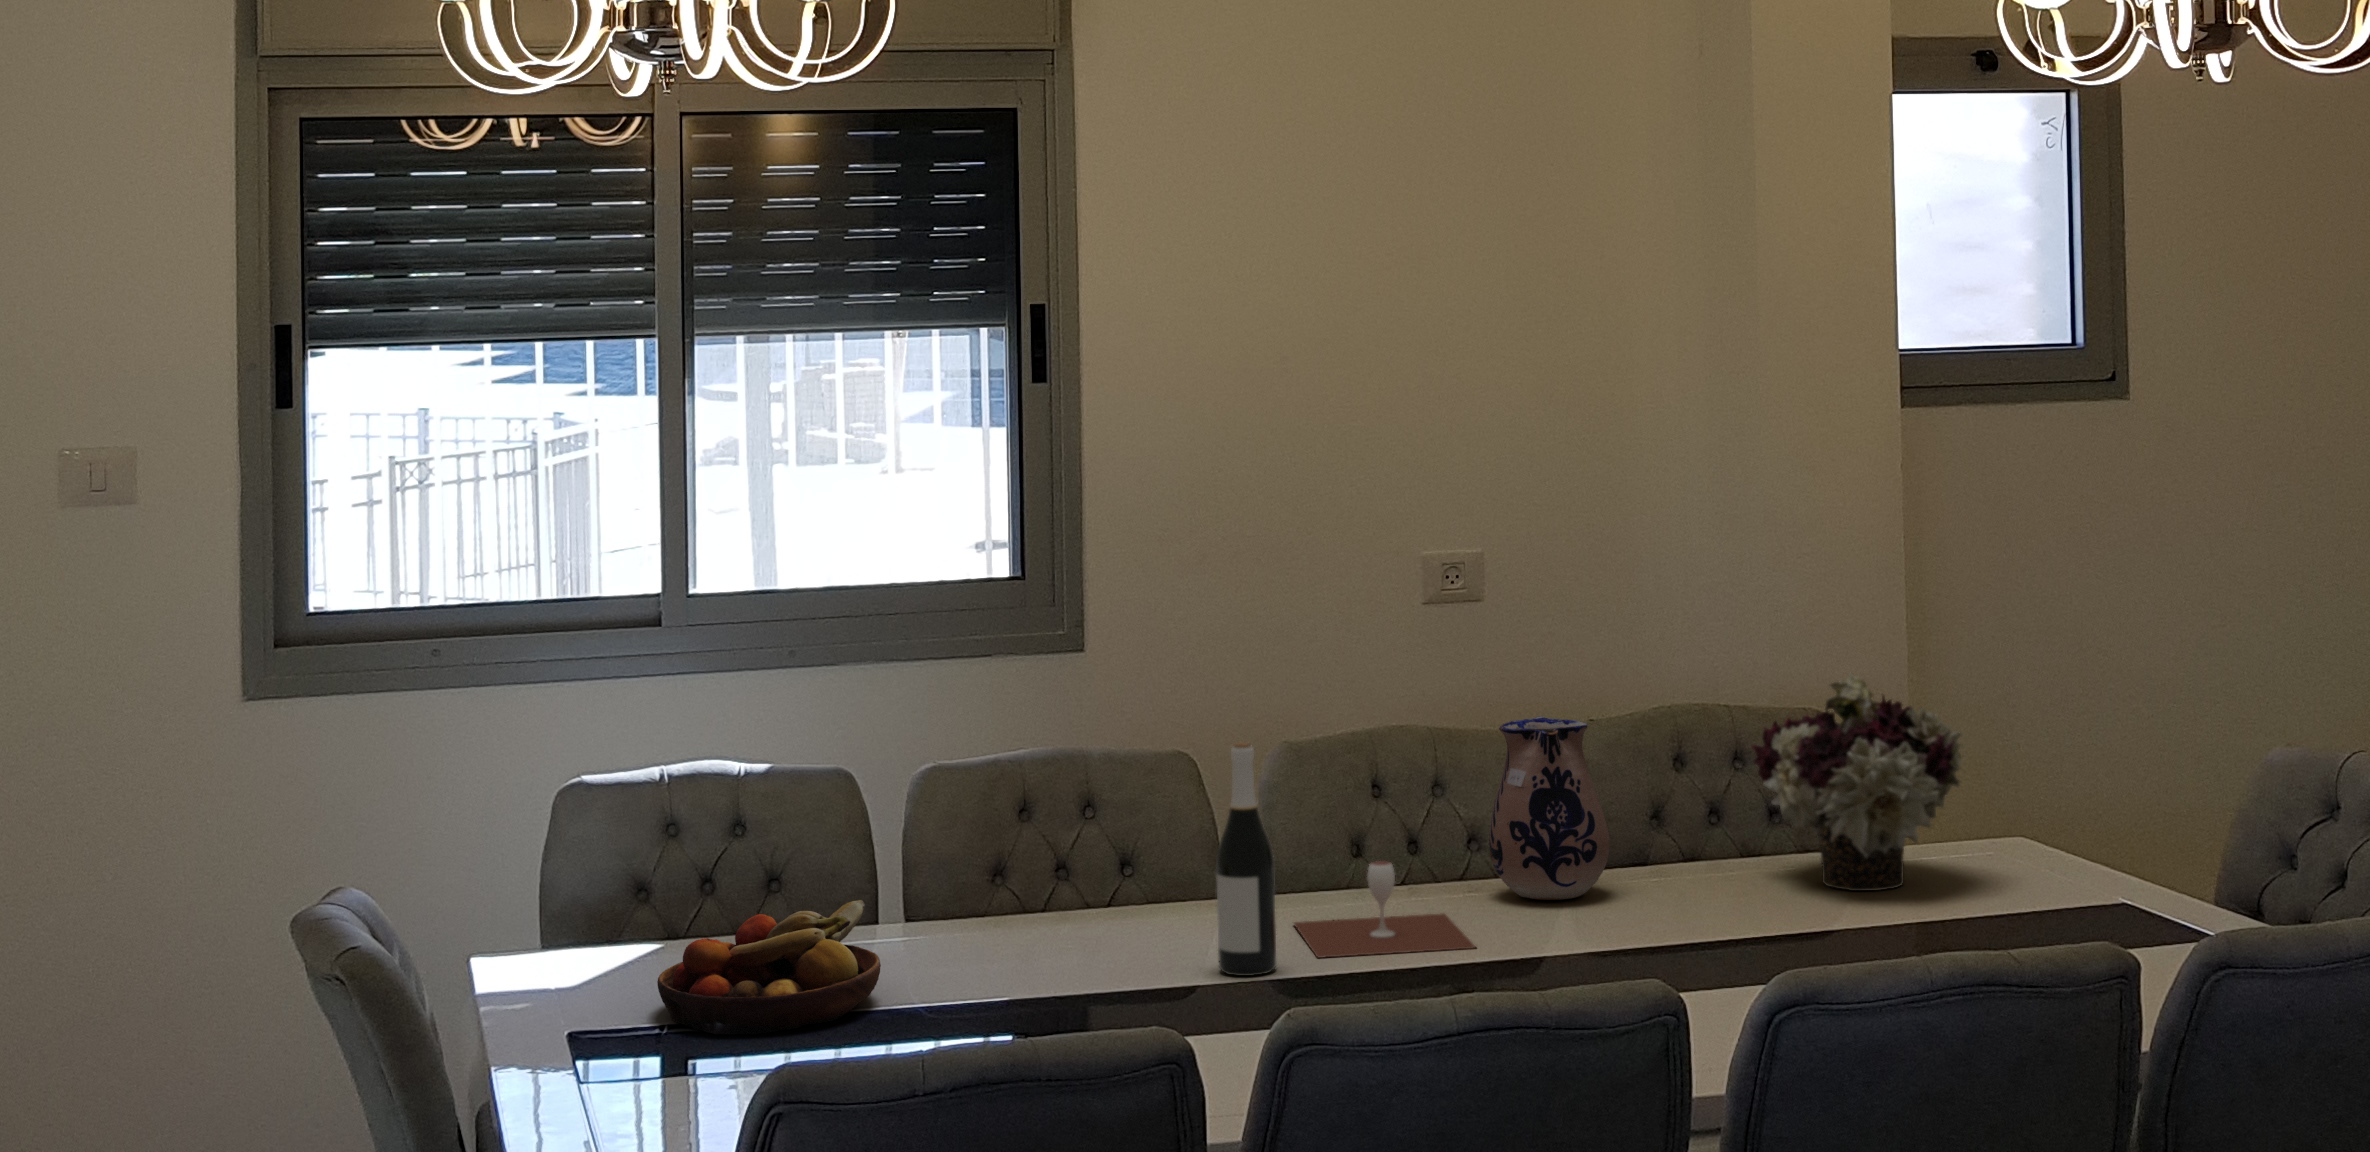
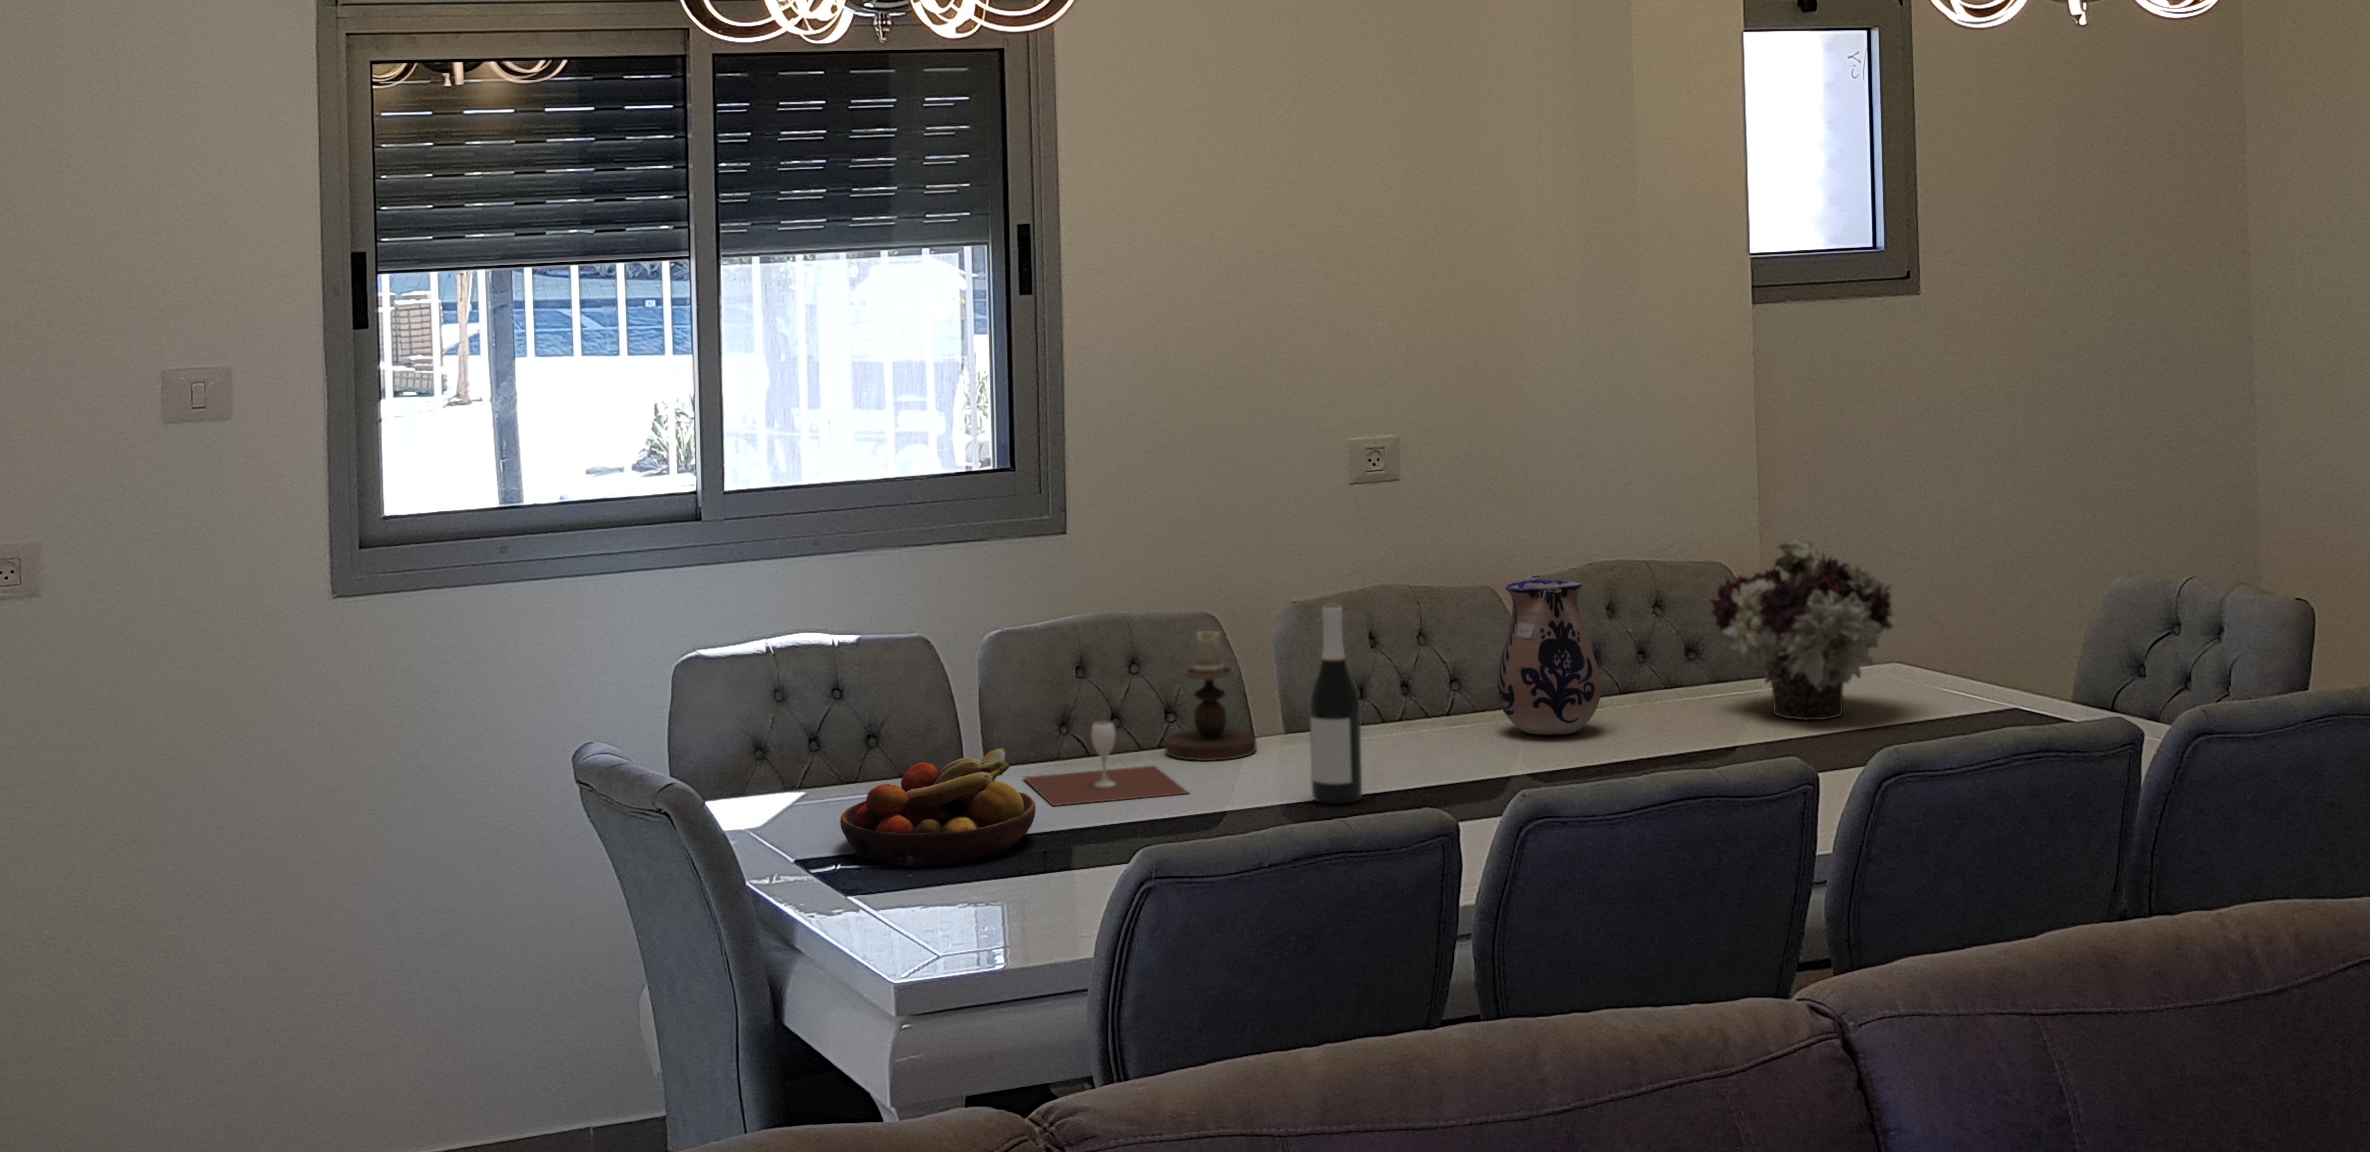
candlestick: none [1102,769,1206,918] -> present [1165,631,1256,761]
wine glass: present [1294,861,1475,958] -> present [1025,721,1188,806]

